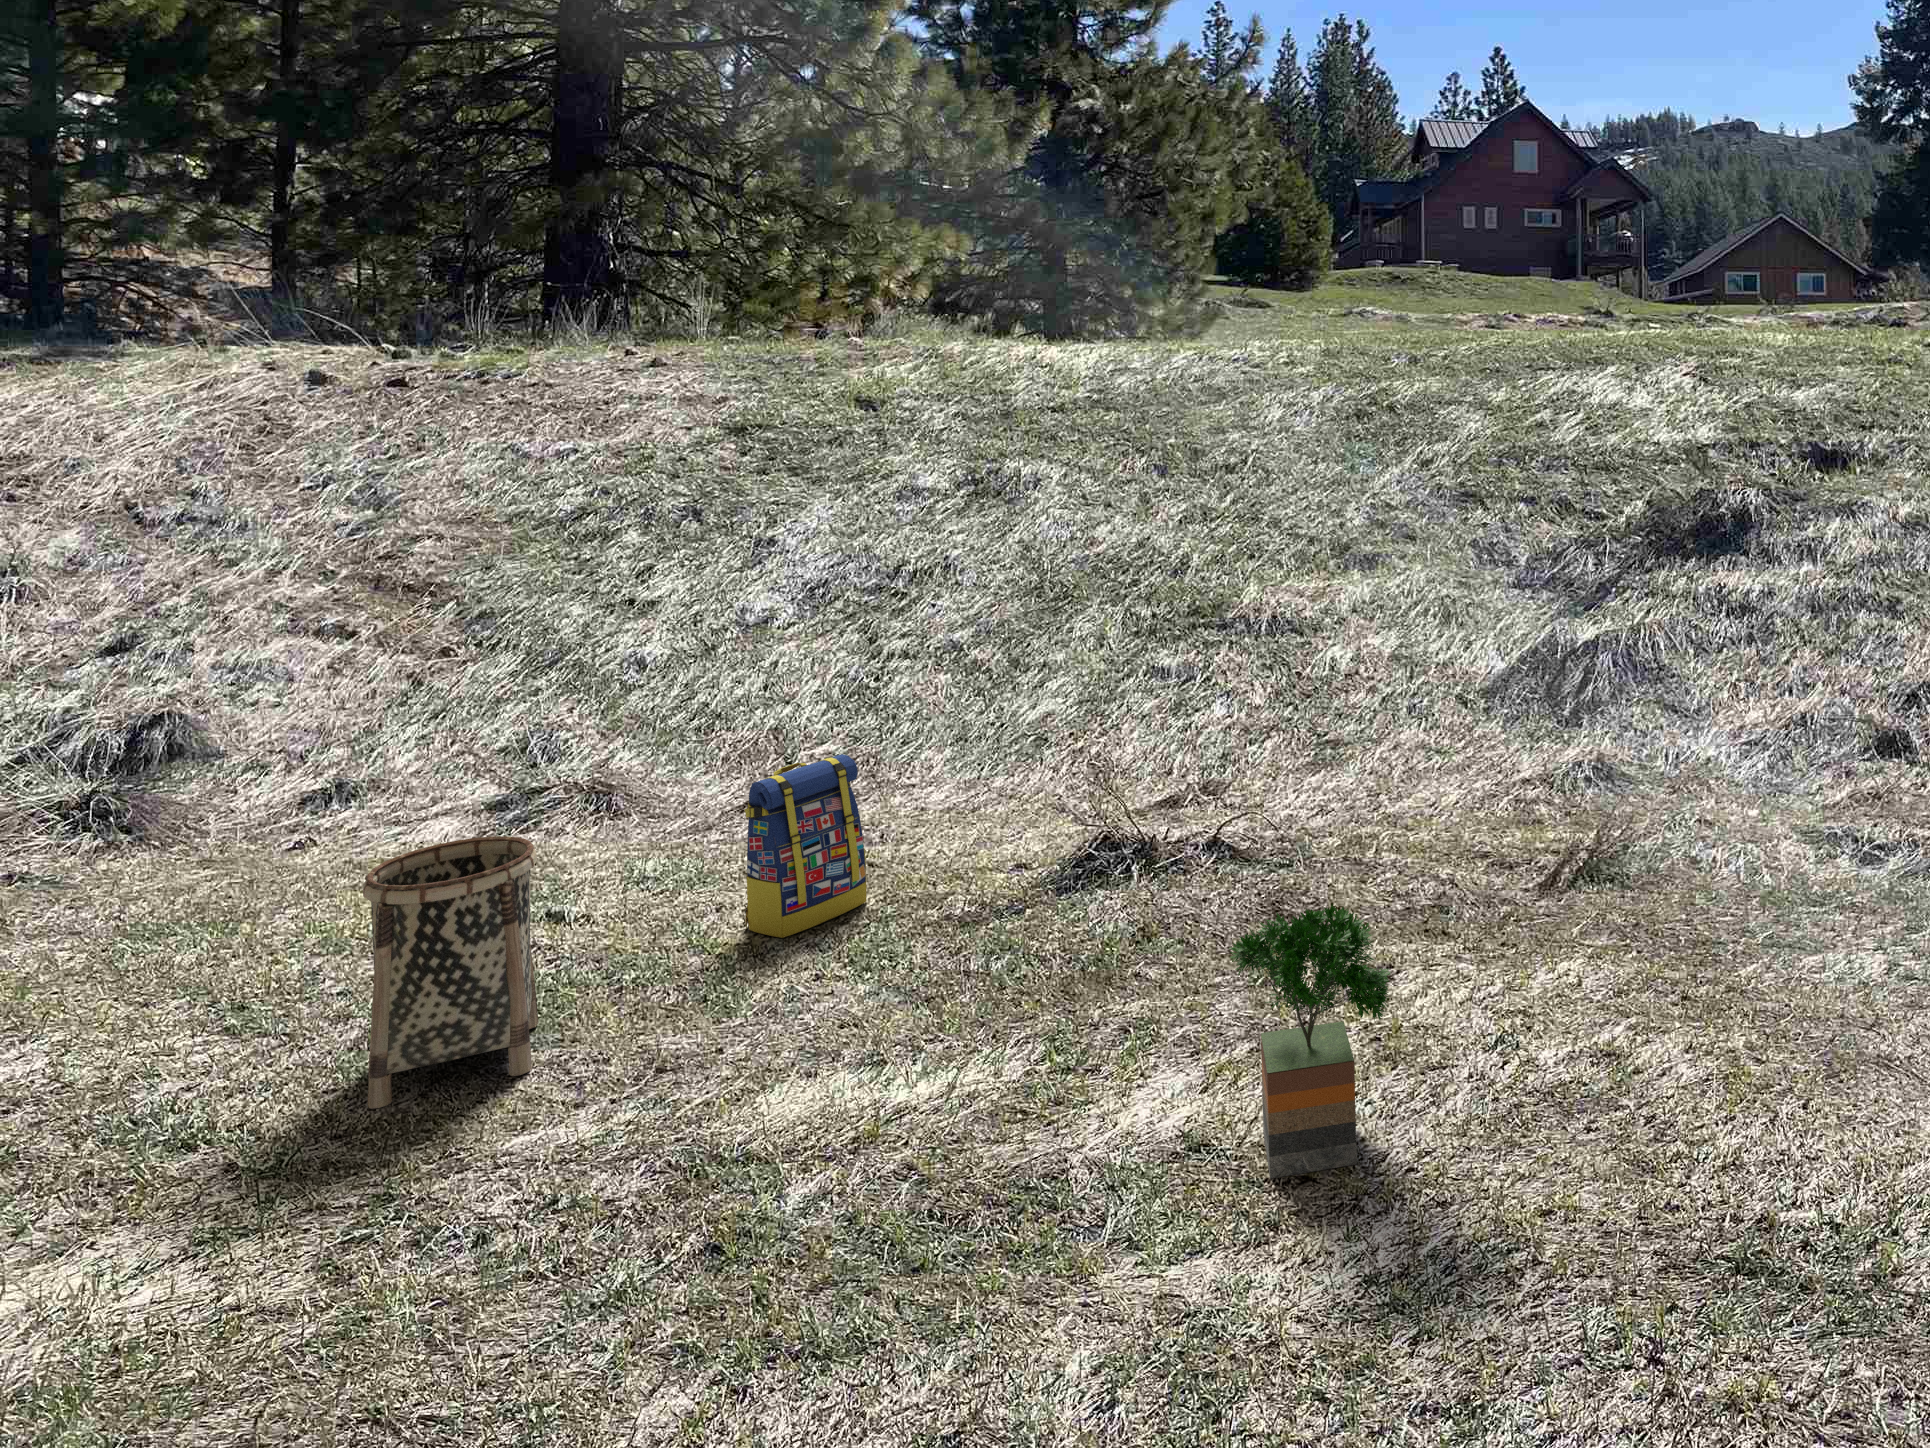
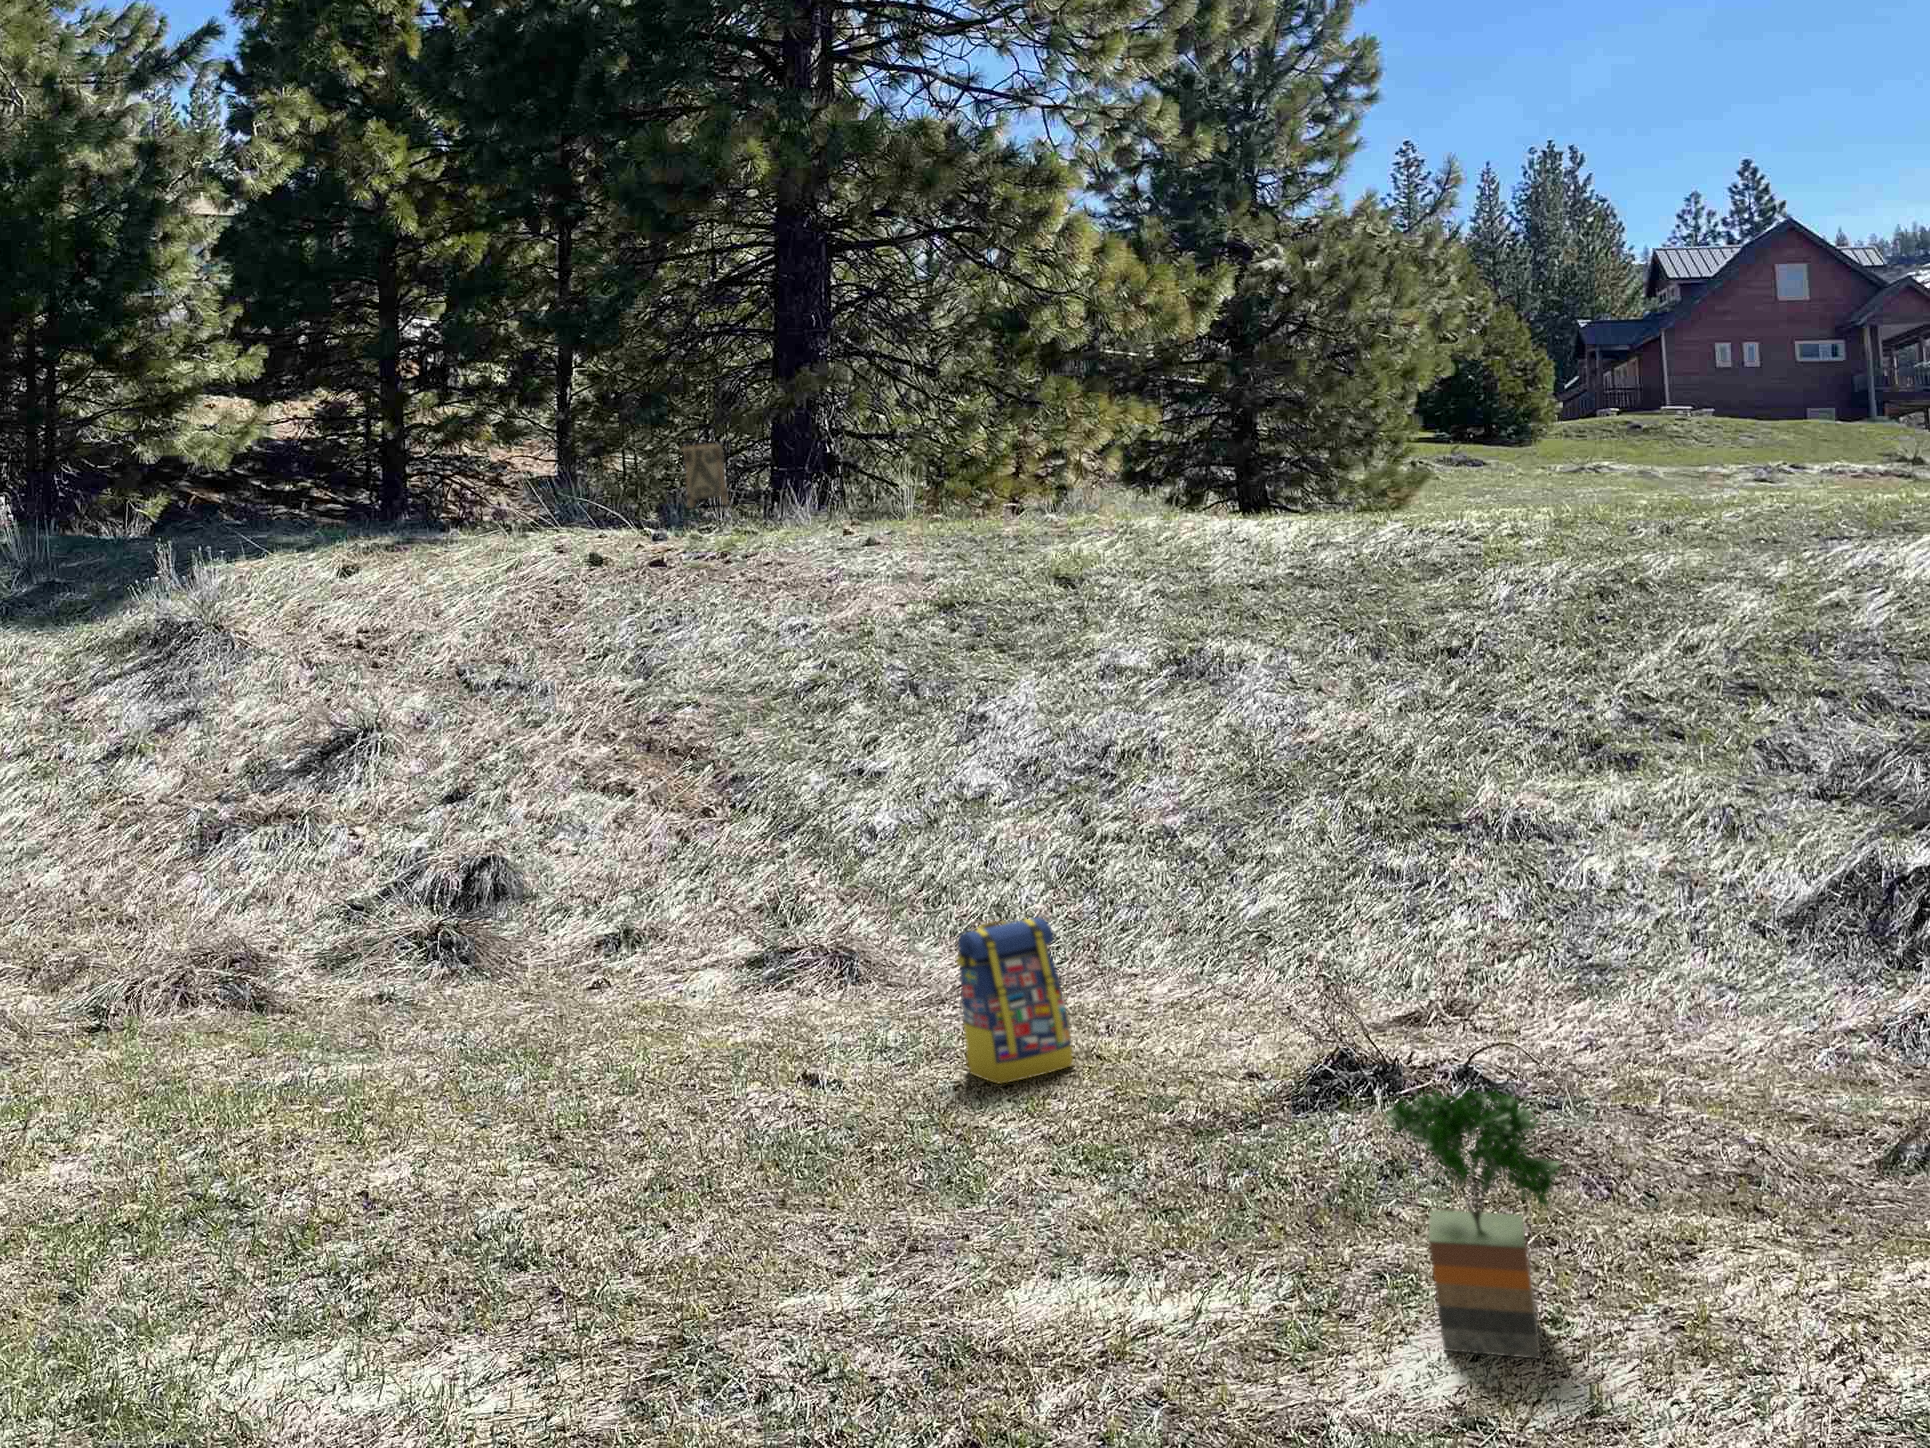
basket: present [363,836,539,1109] -> present [682,443,729,508]

